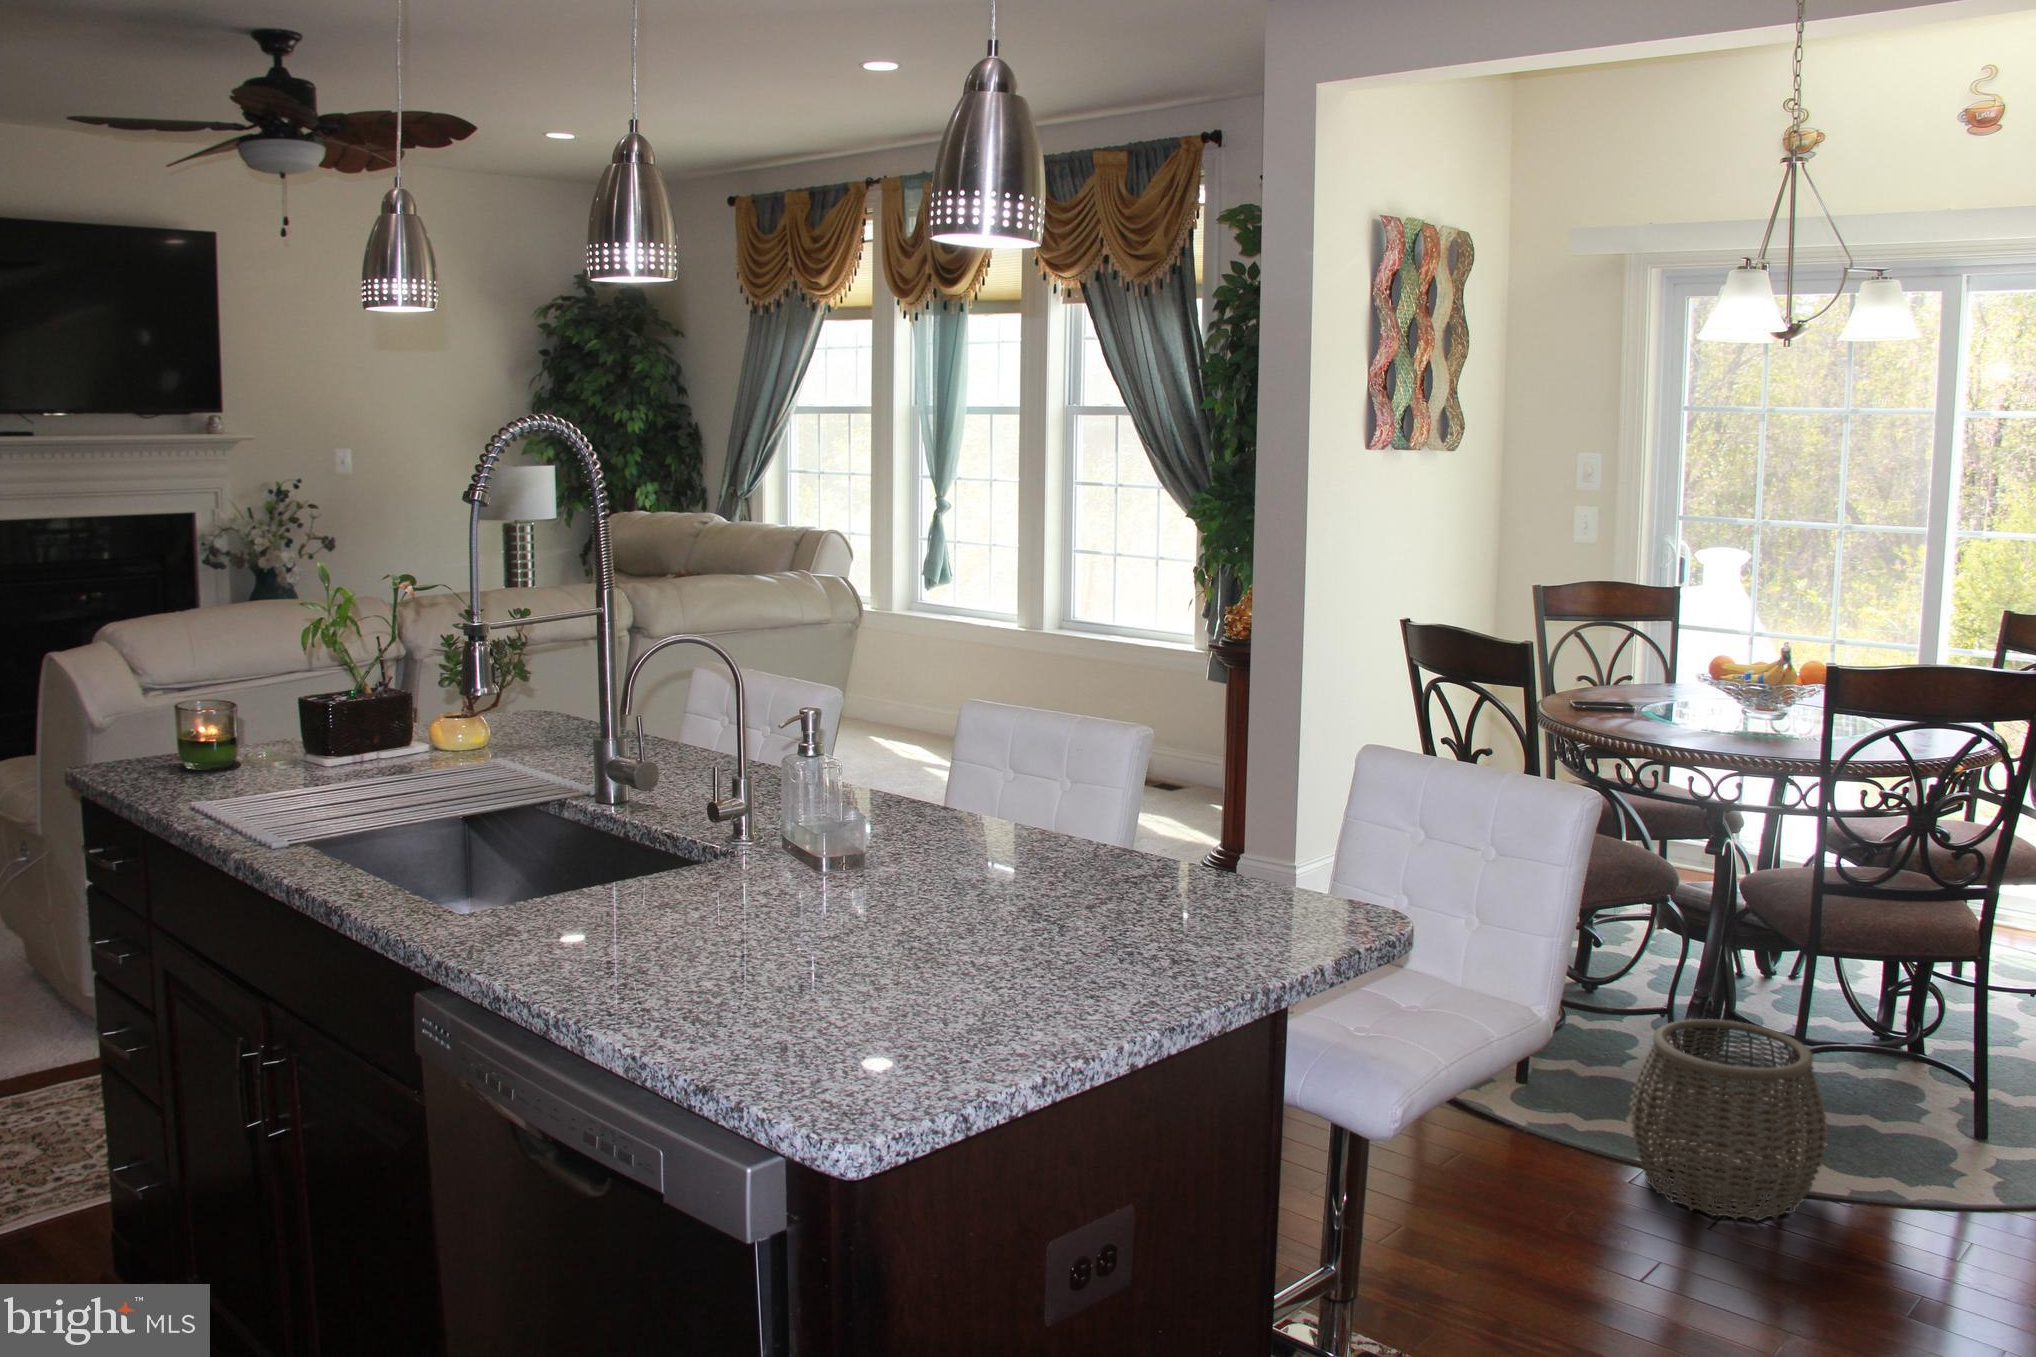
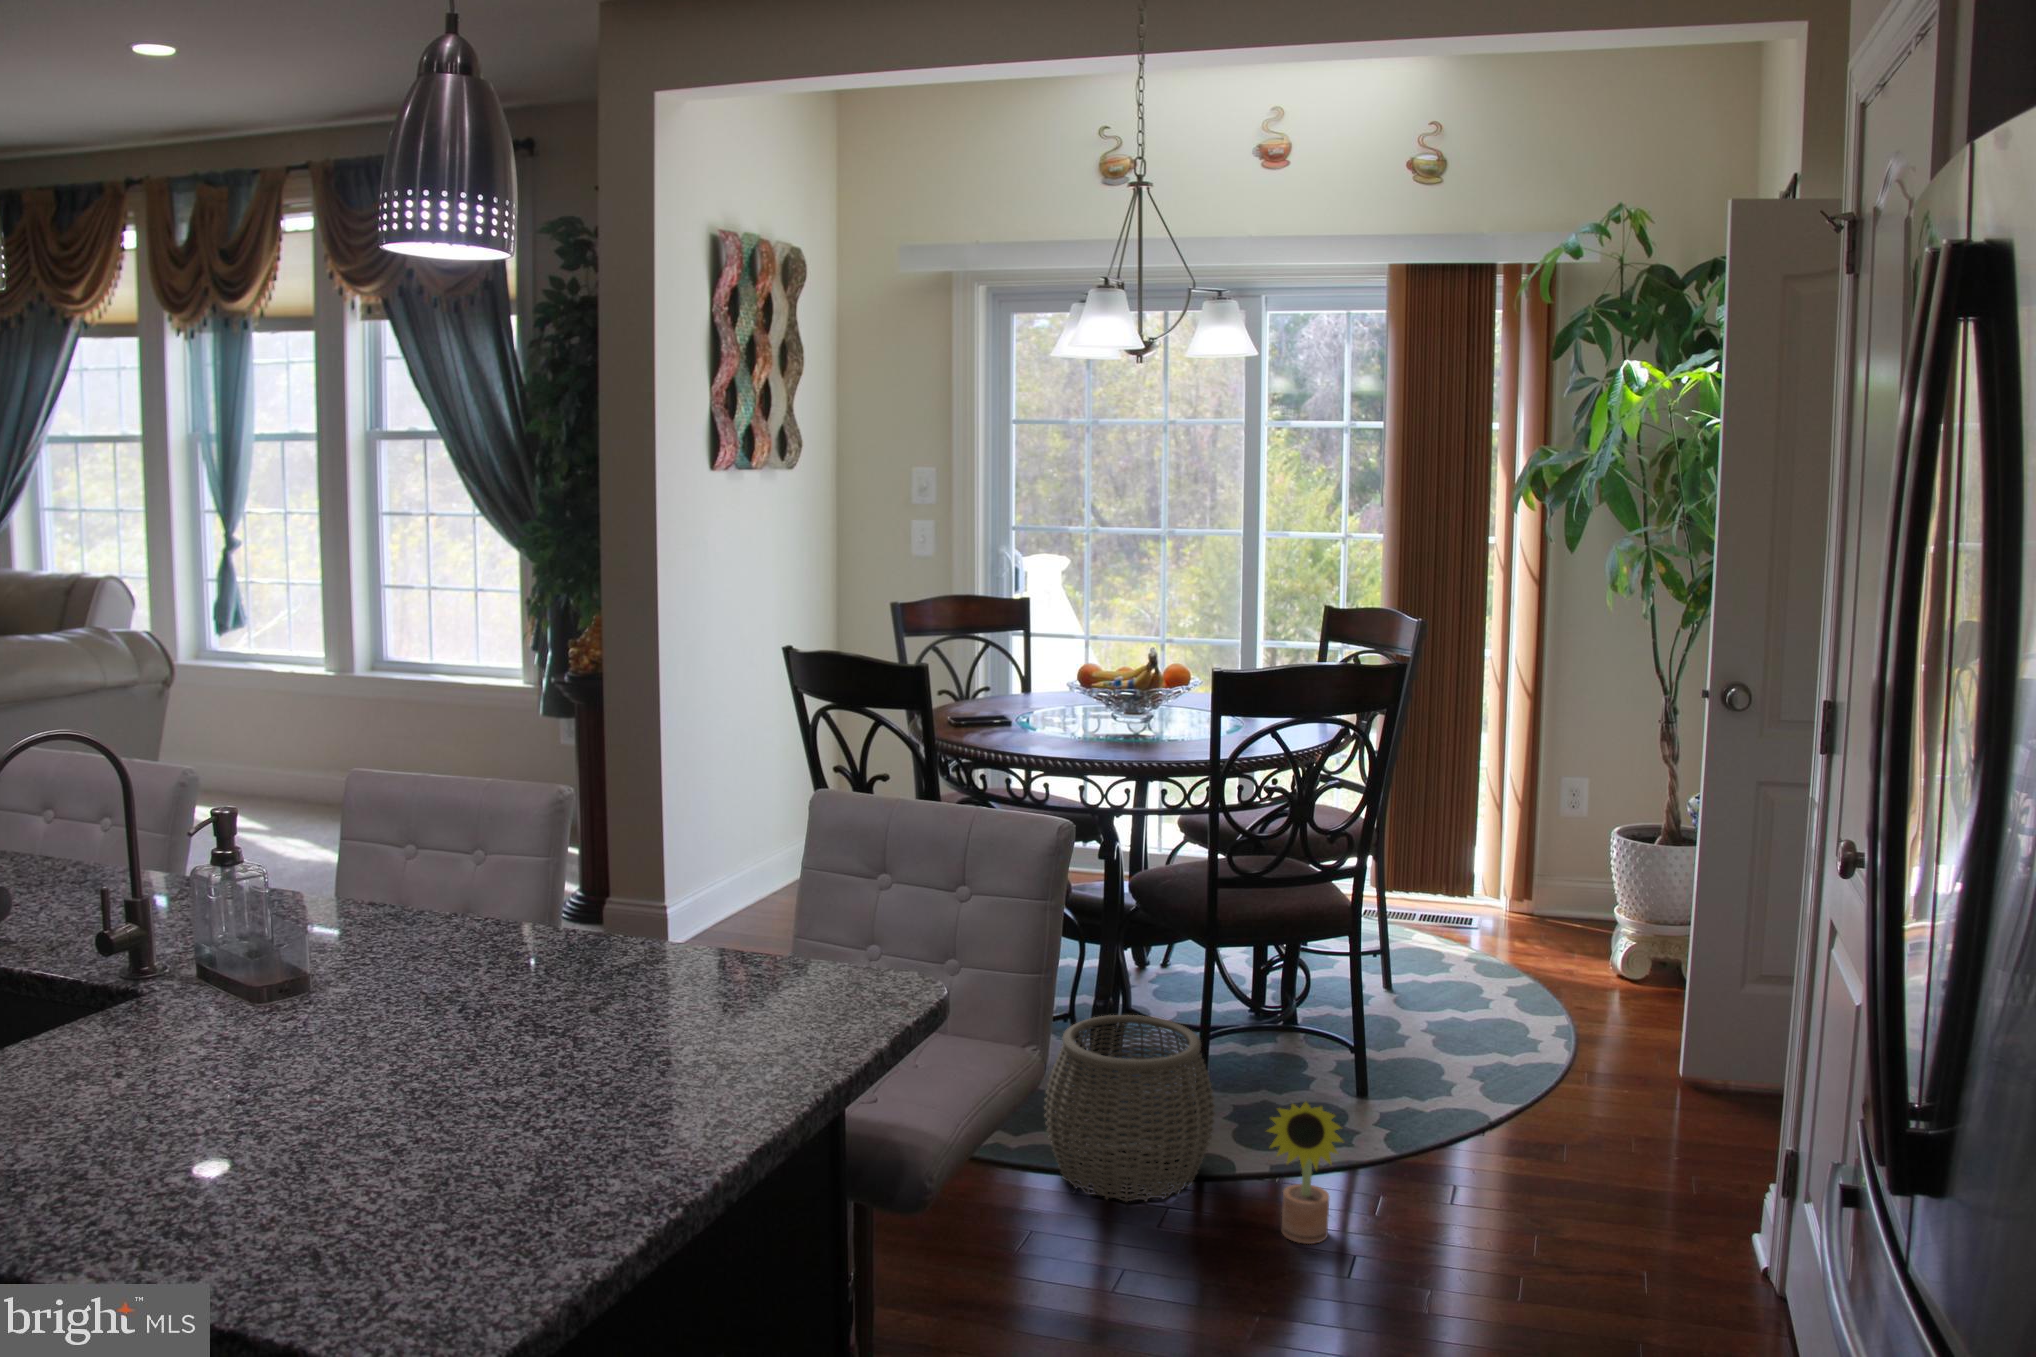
decorative plant: none [1871,1135,1969,1297] -> present [1267,1102,1343,1244]

